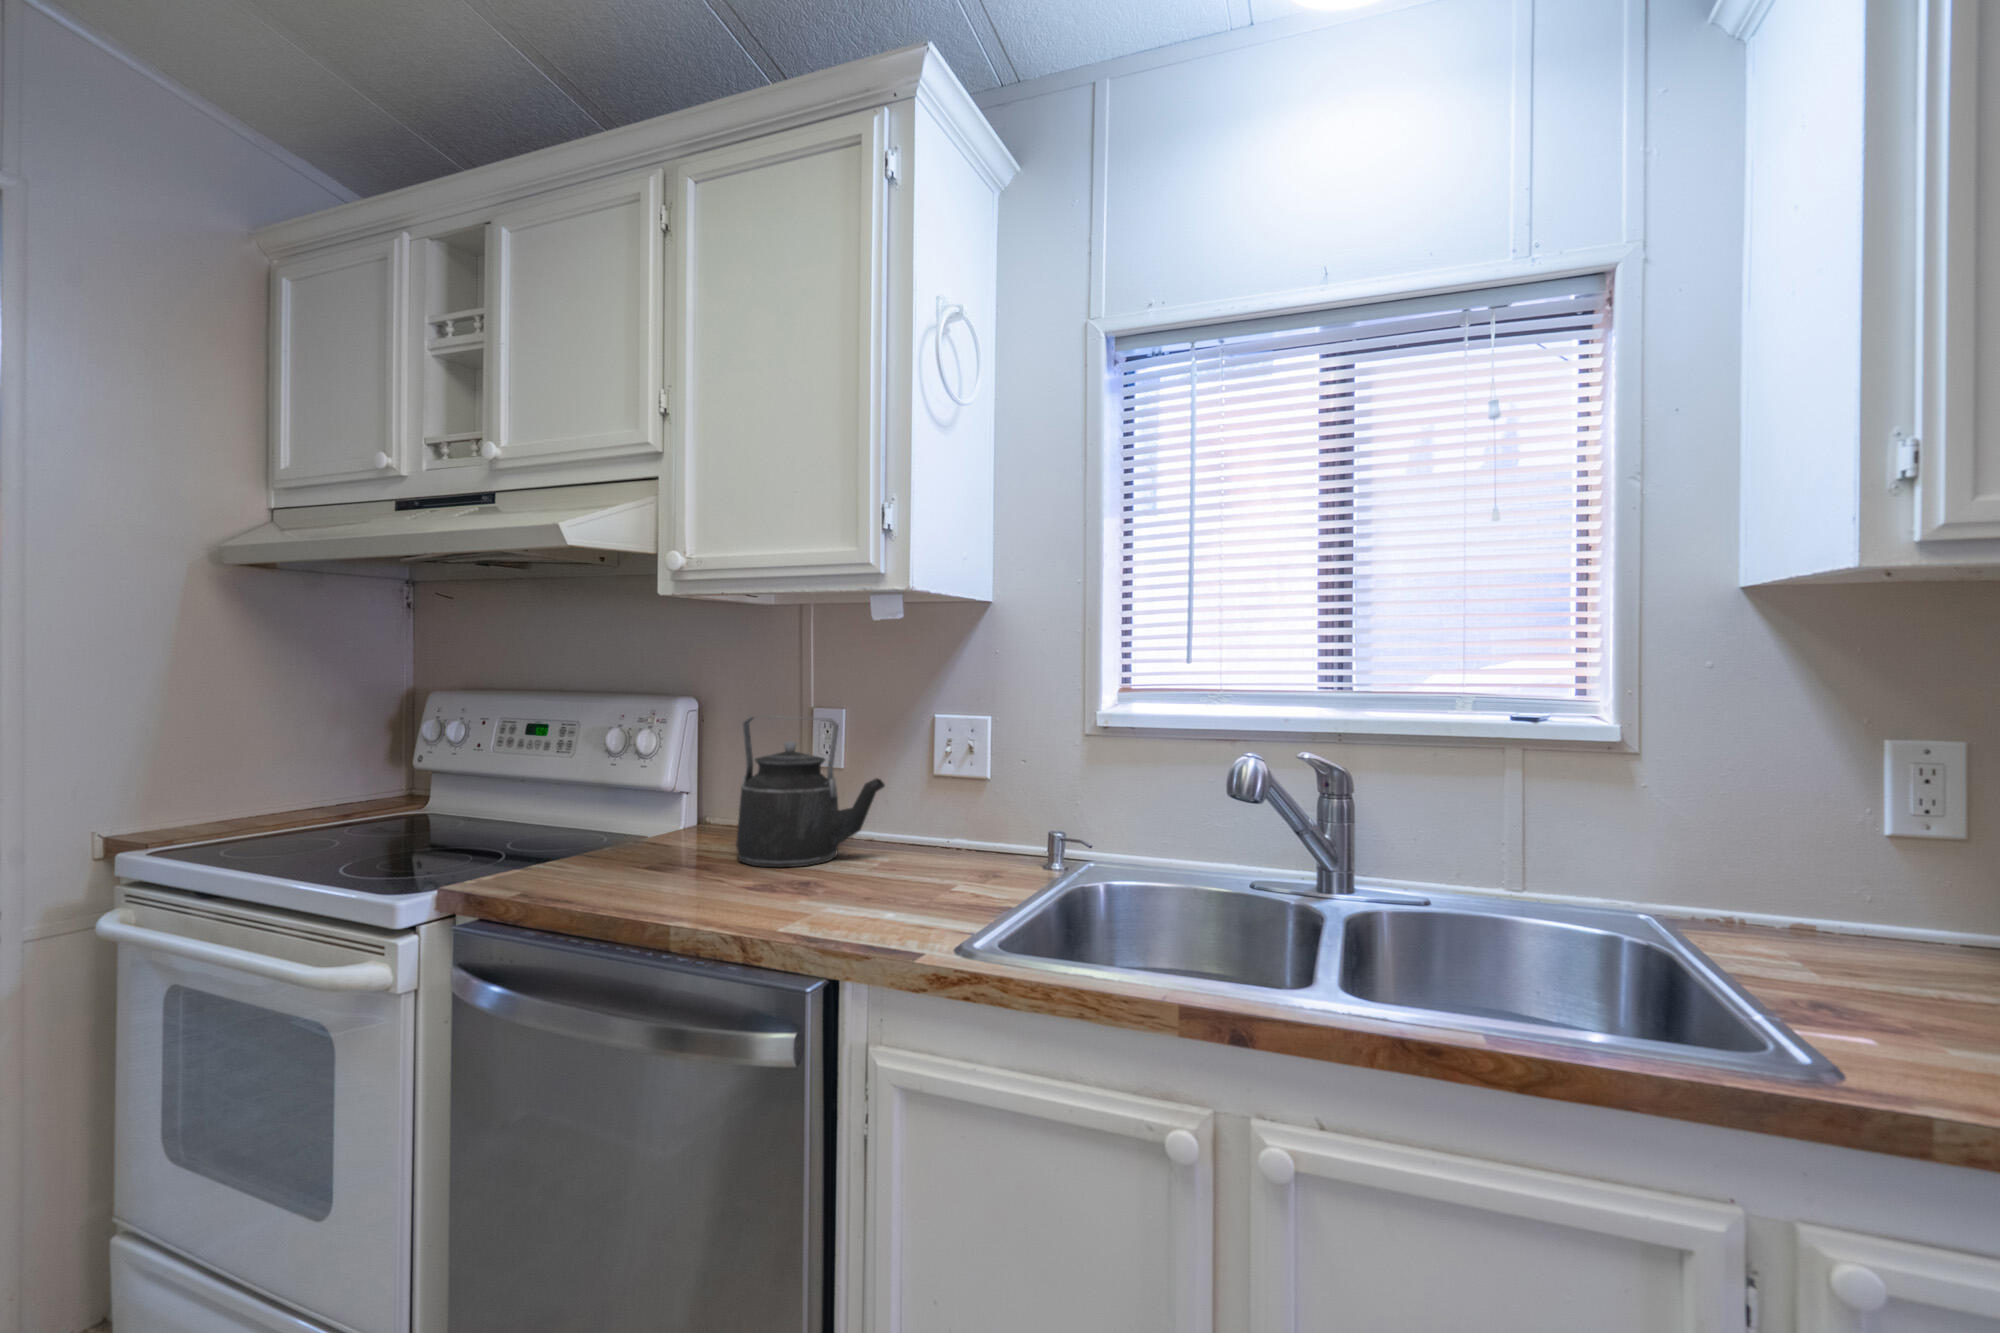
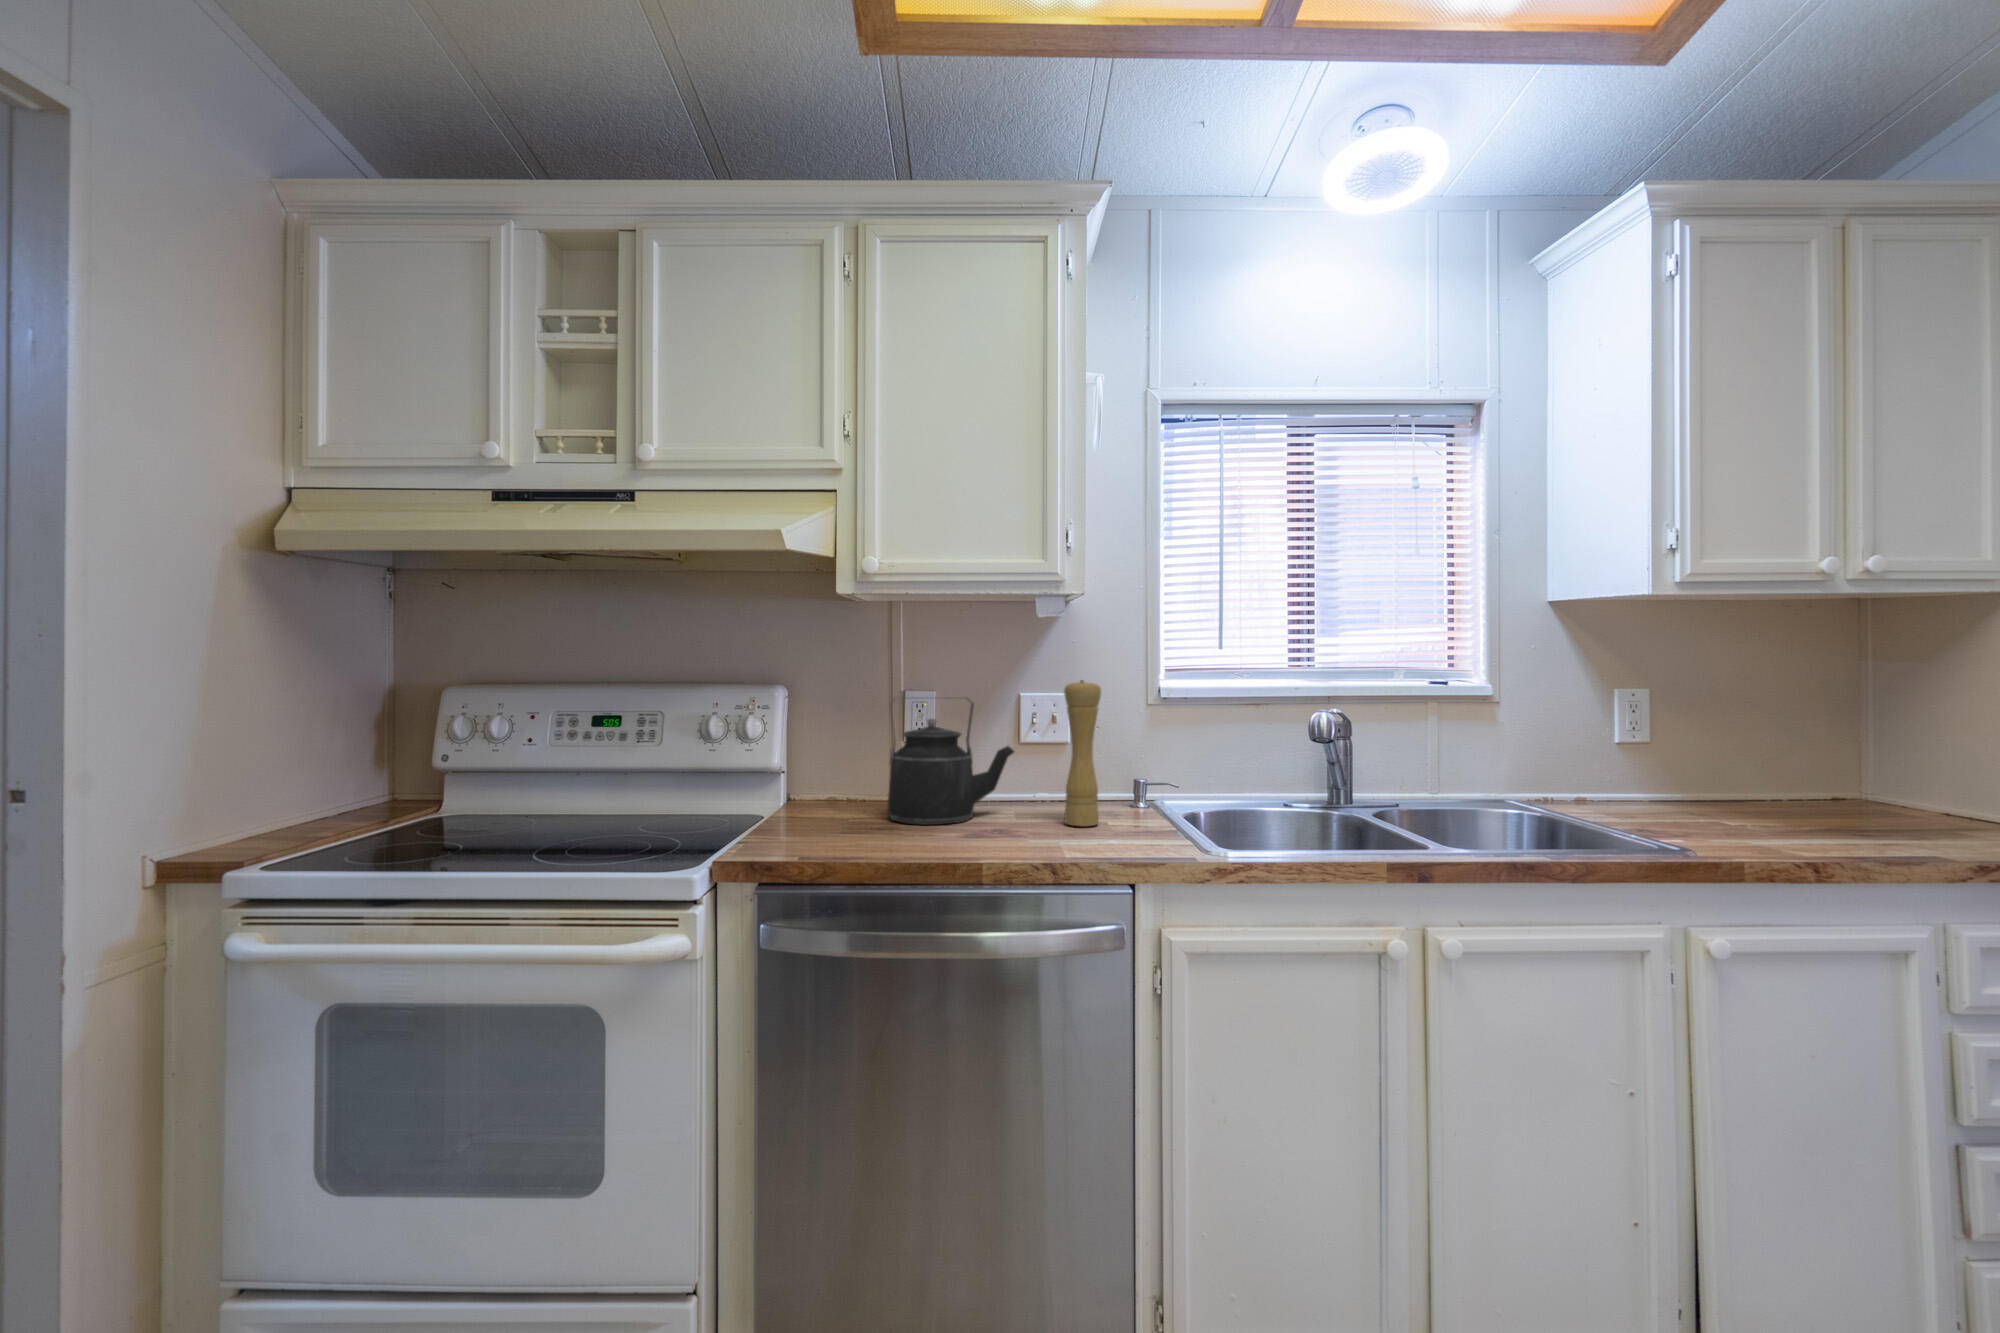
pepper mill: none [896,702,943,888] -> present [1064,680,1101,826]

